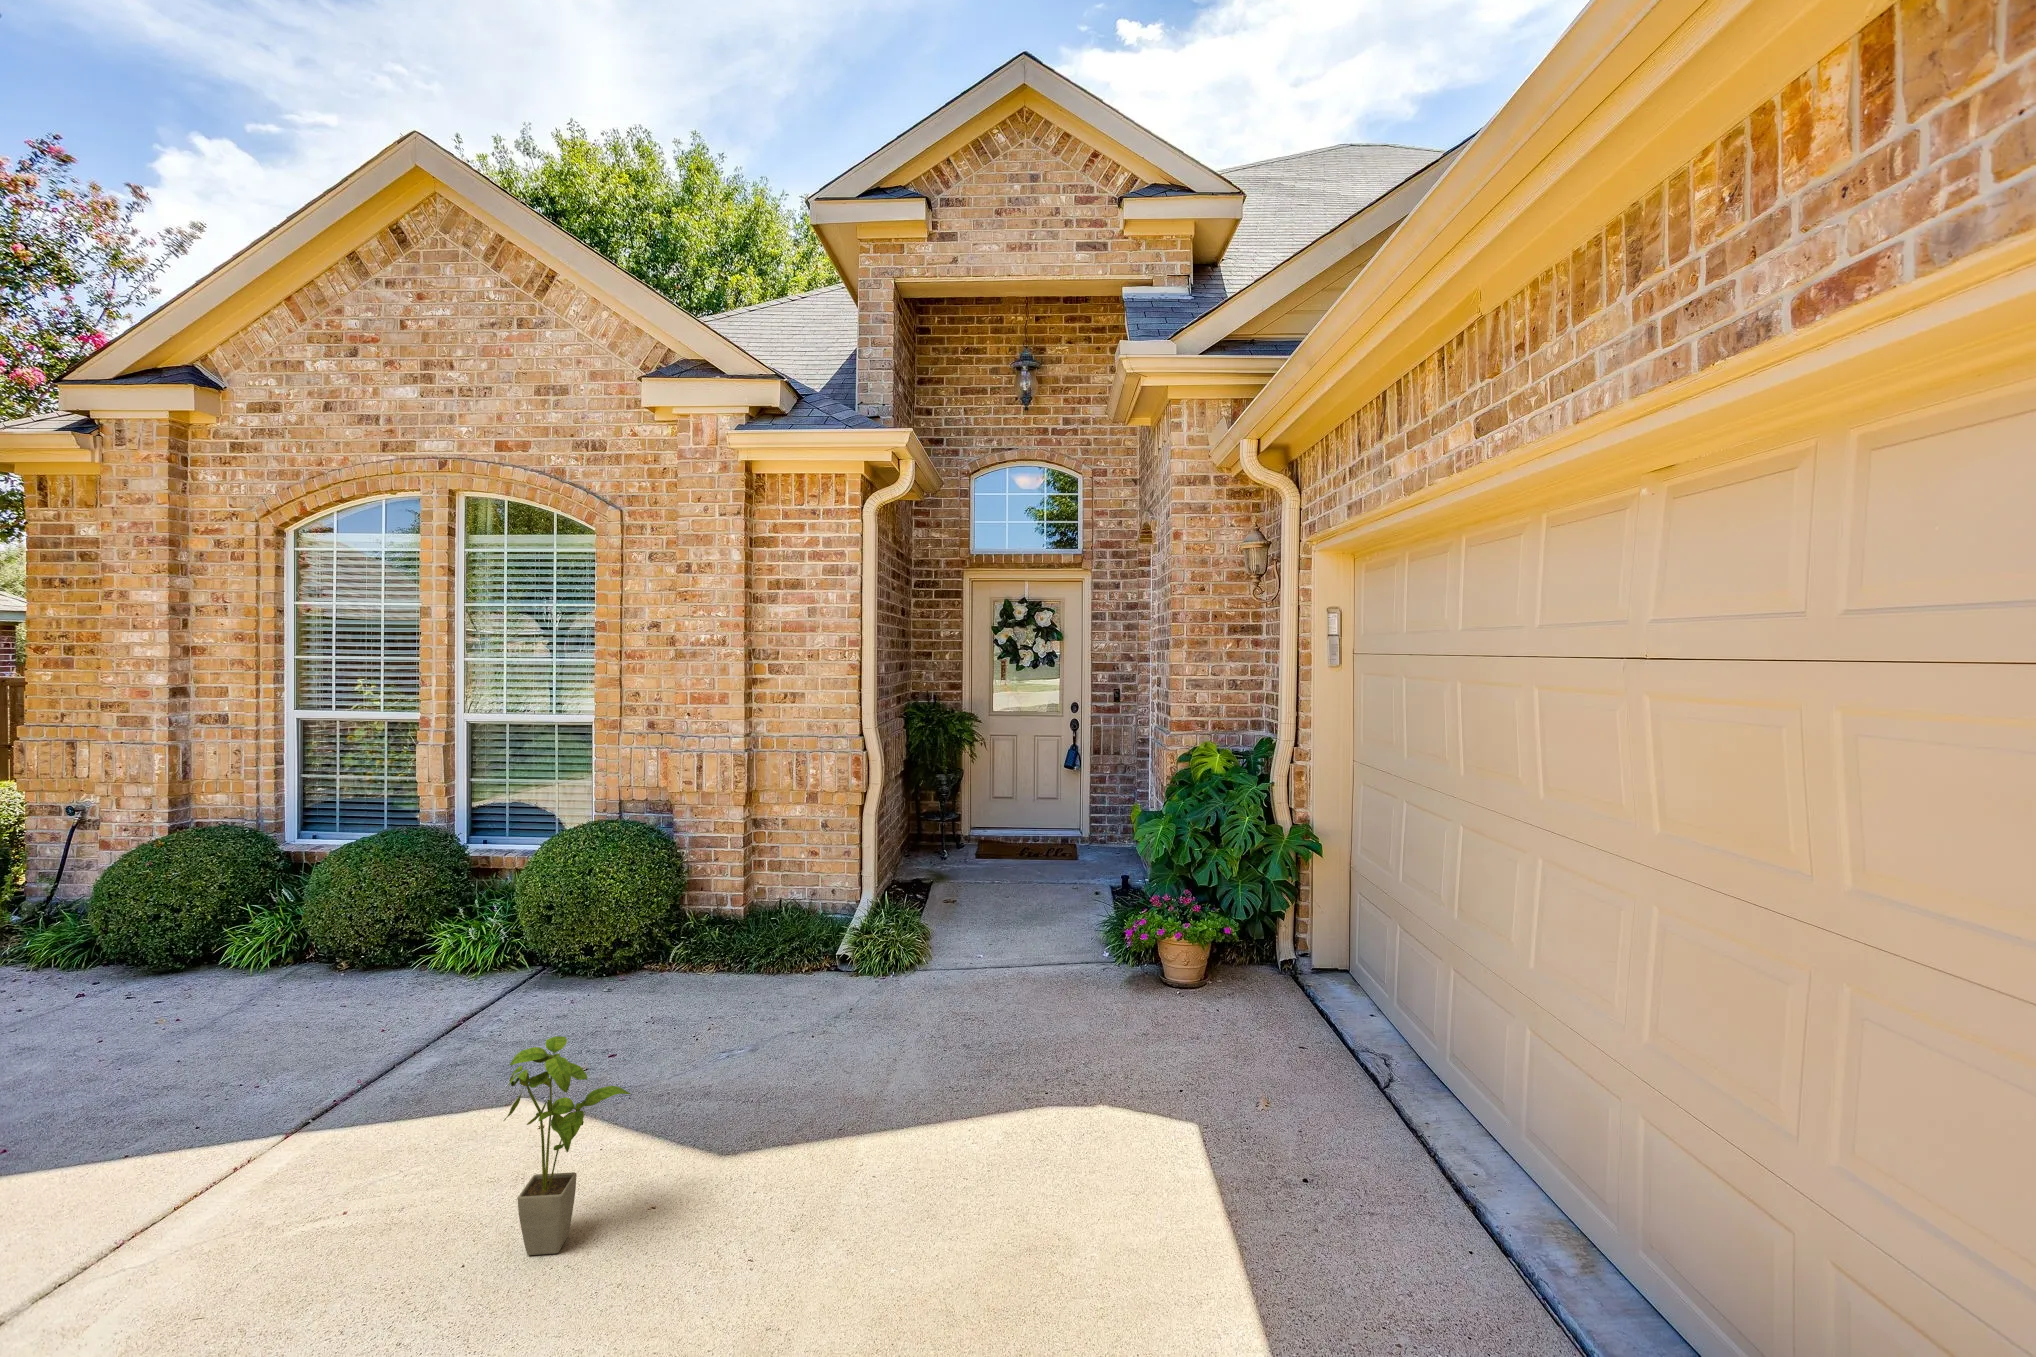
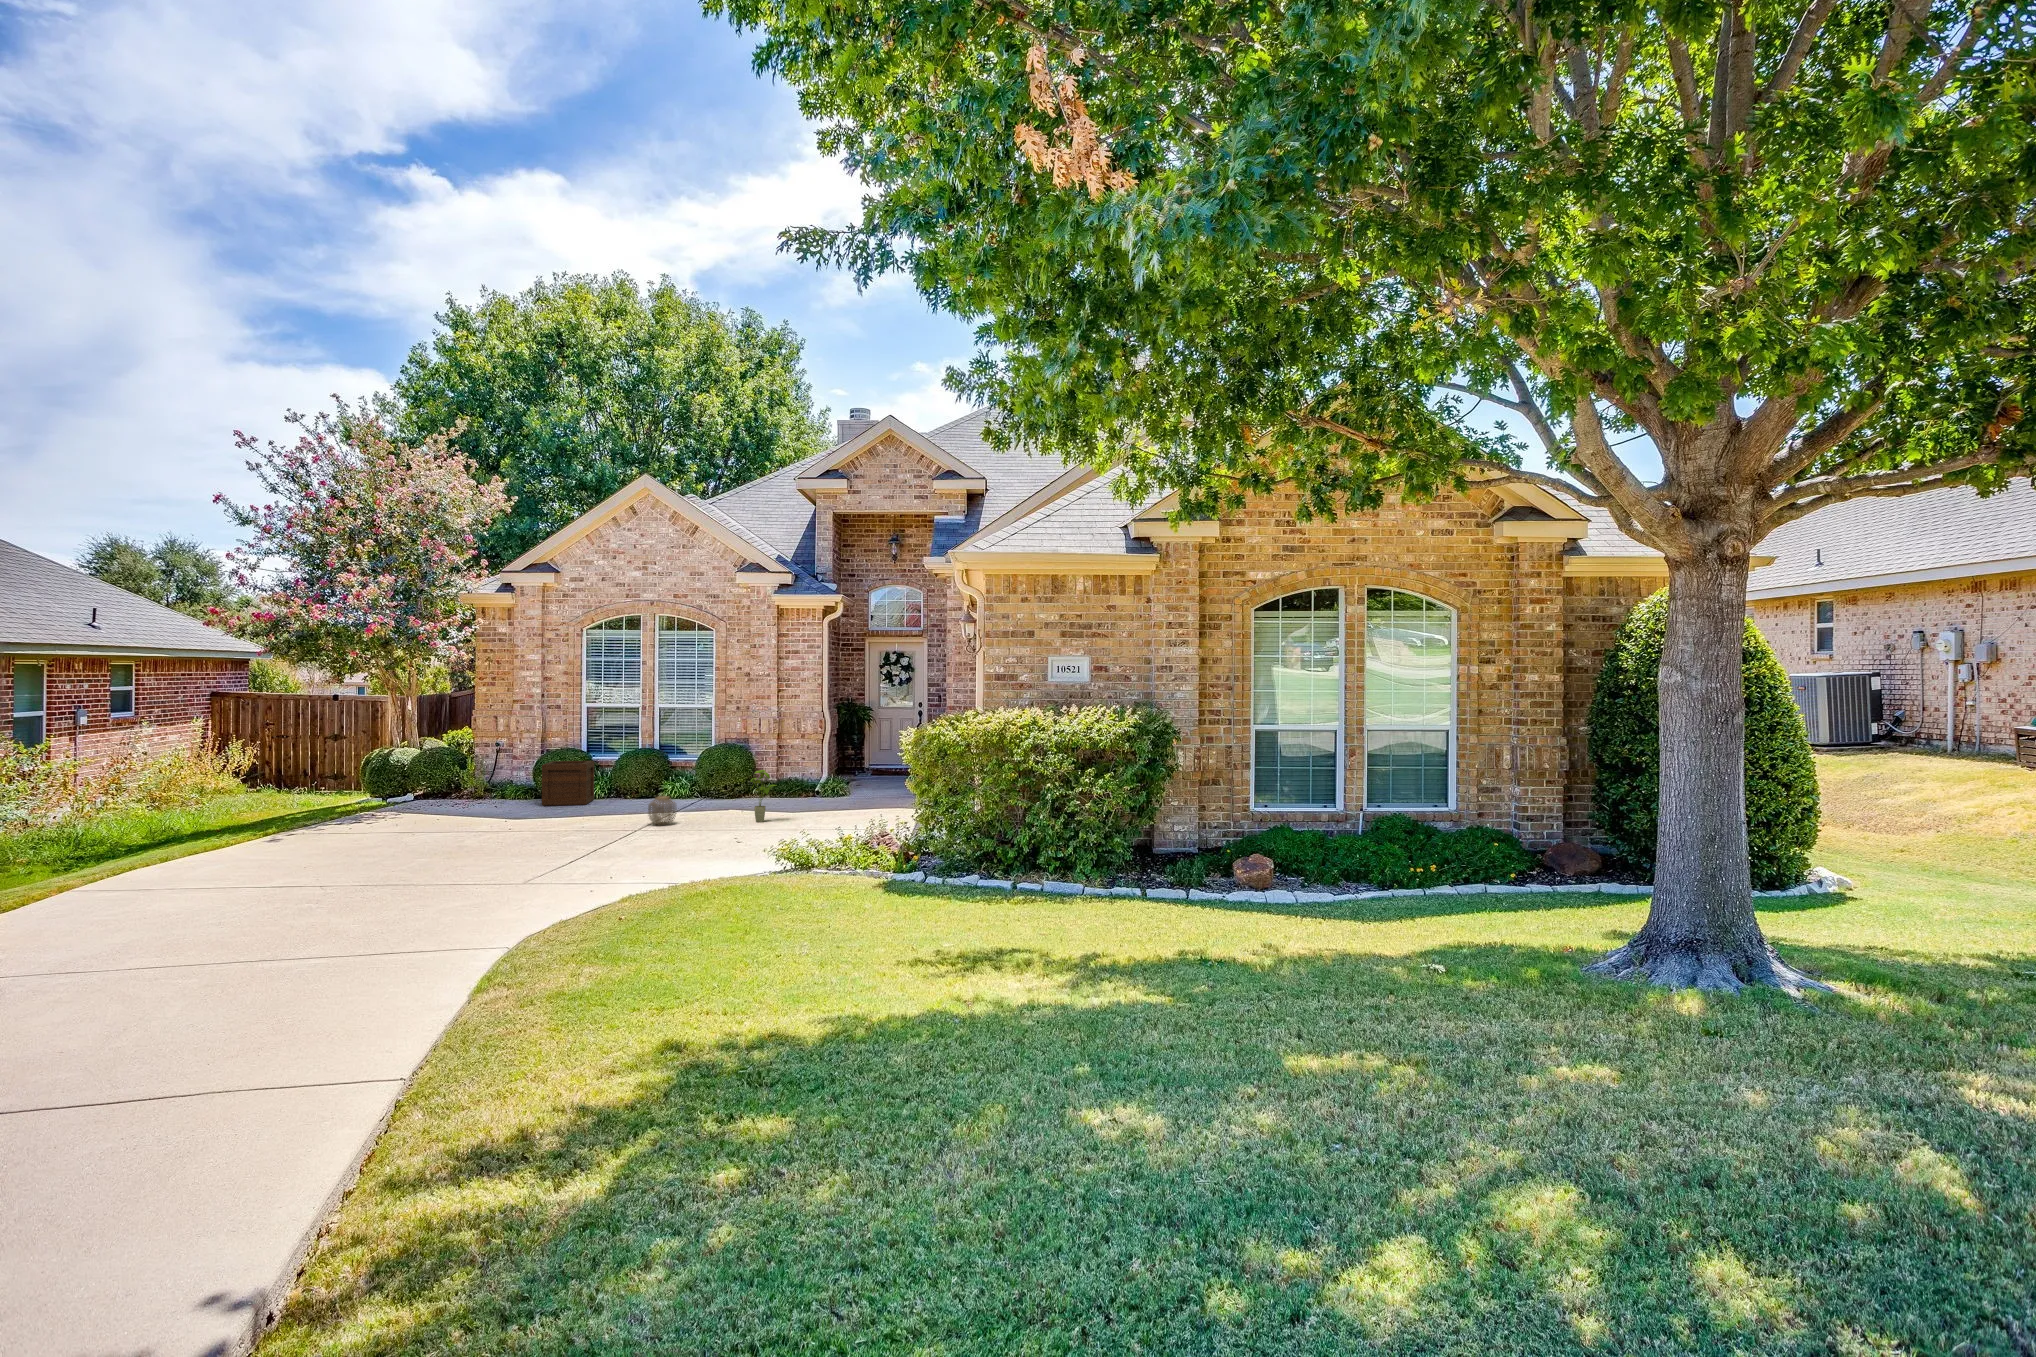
wooden crate: none [56,866,265,1010] -> present [542,761,594,806]
woven basket: none [57,1138,209,1286] -> present [649,796,676,825]

